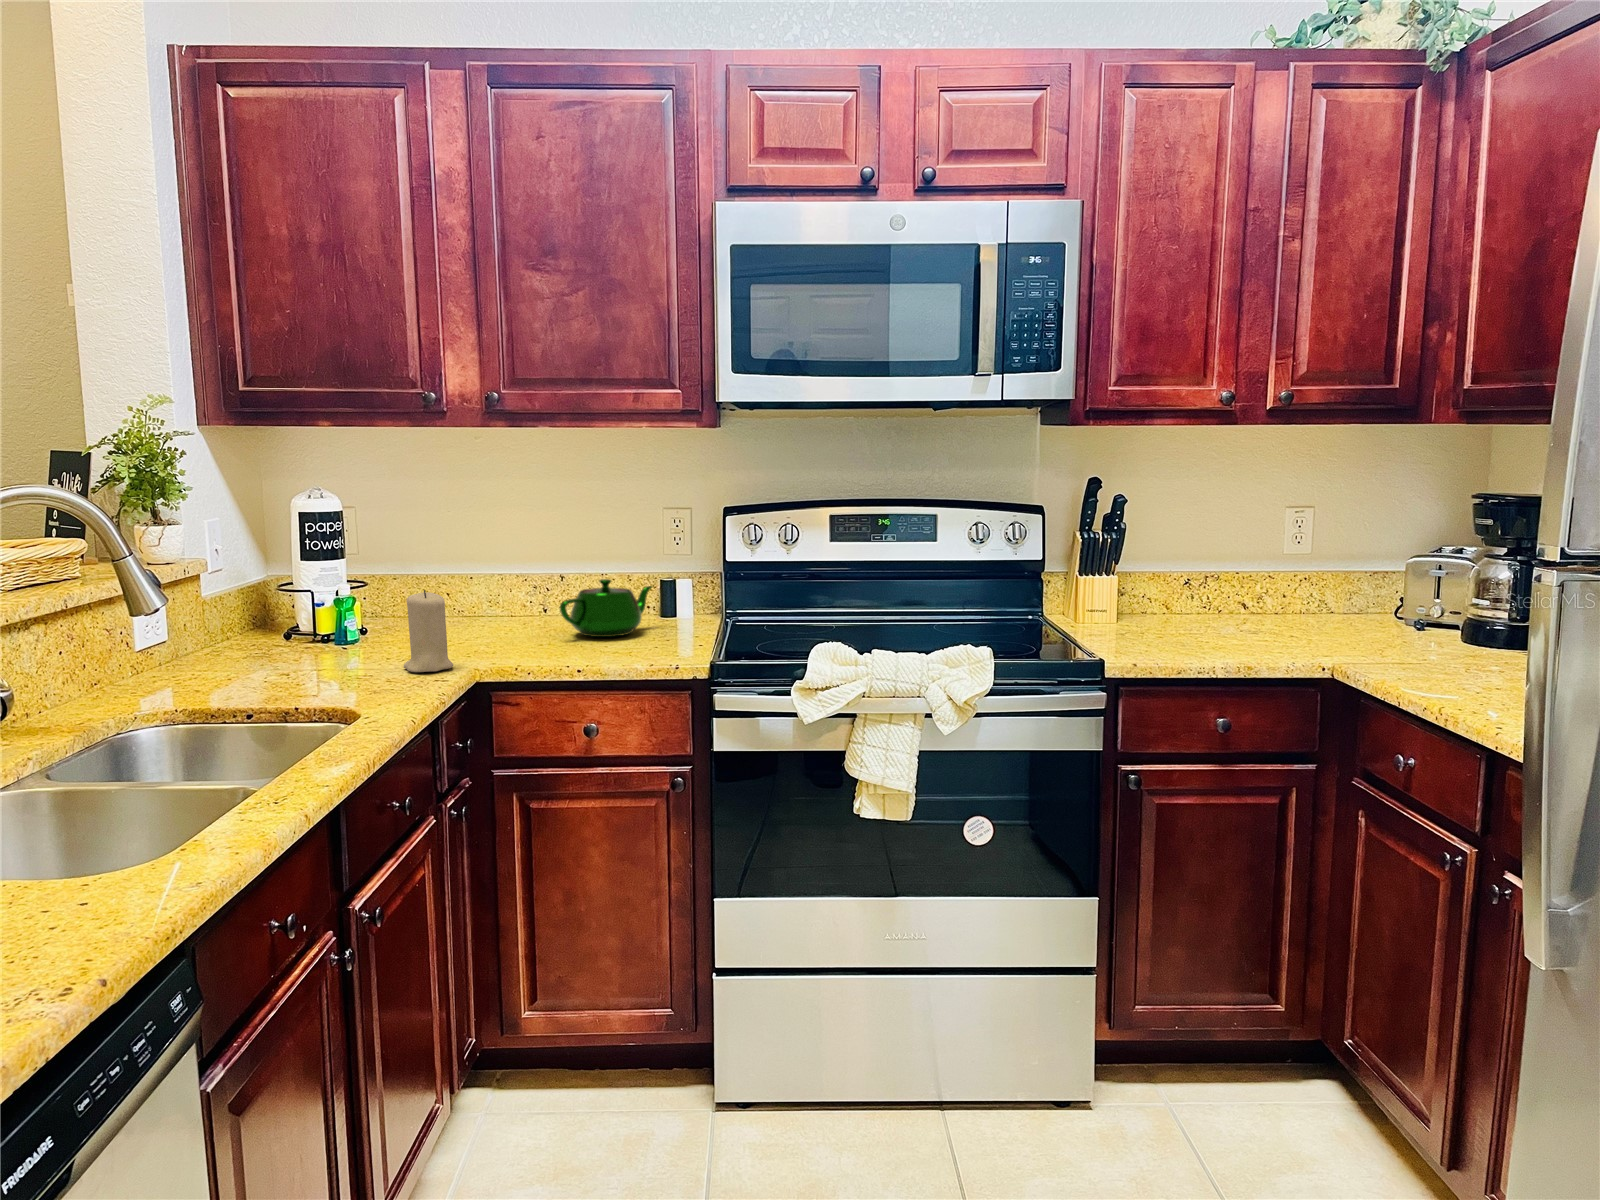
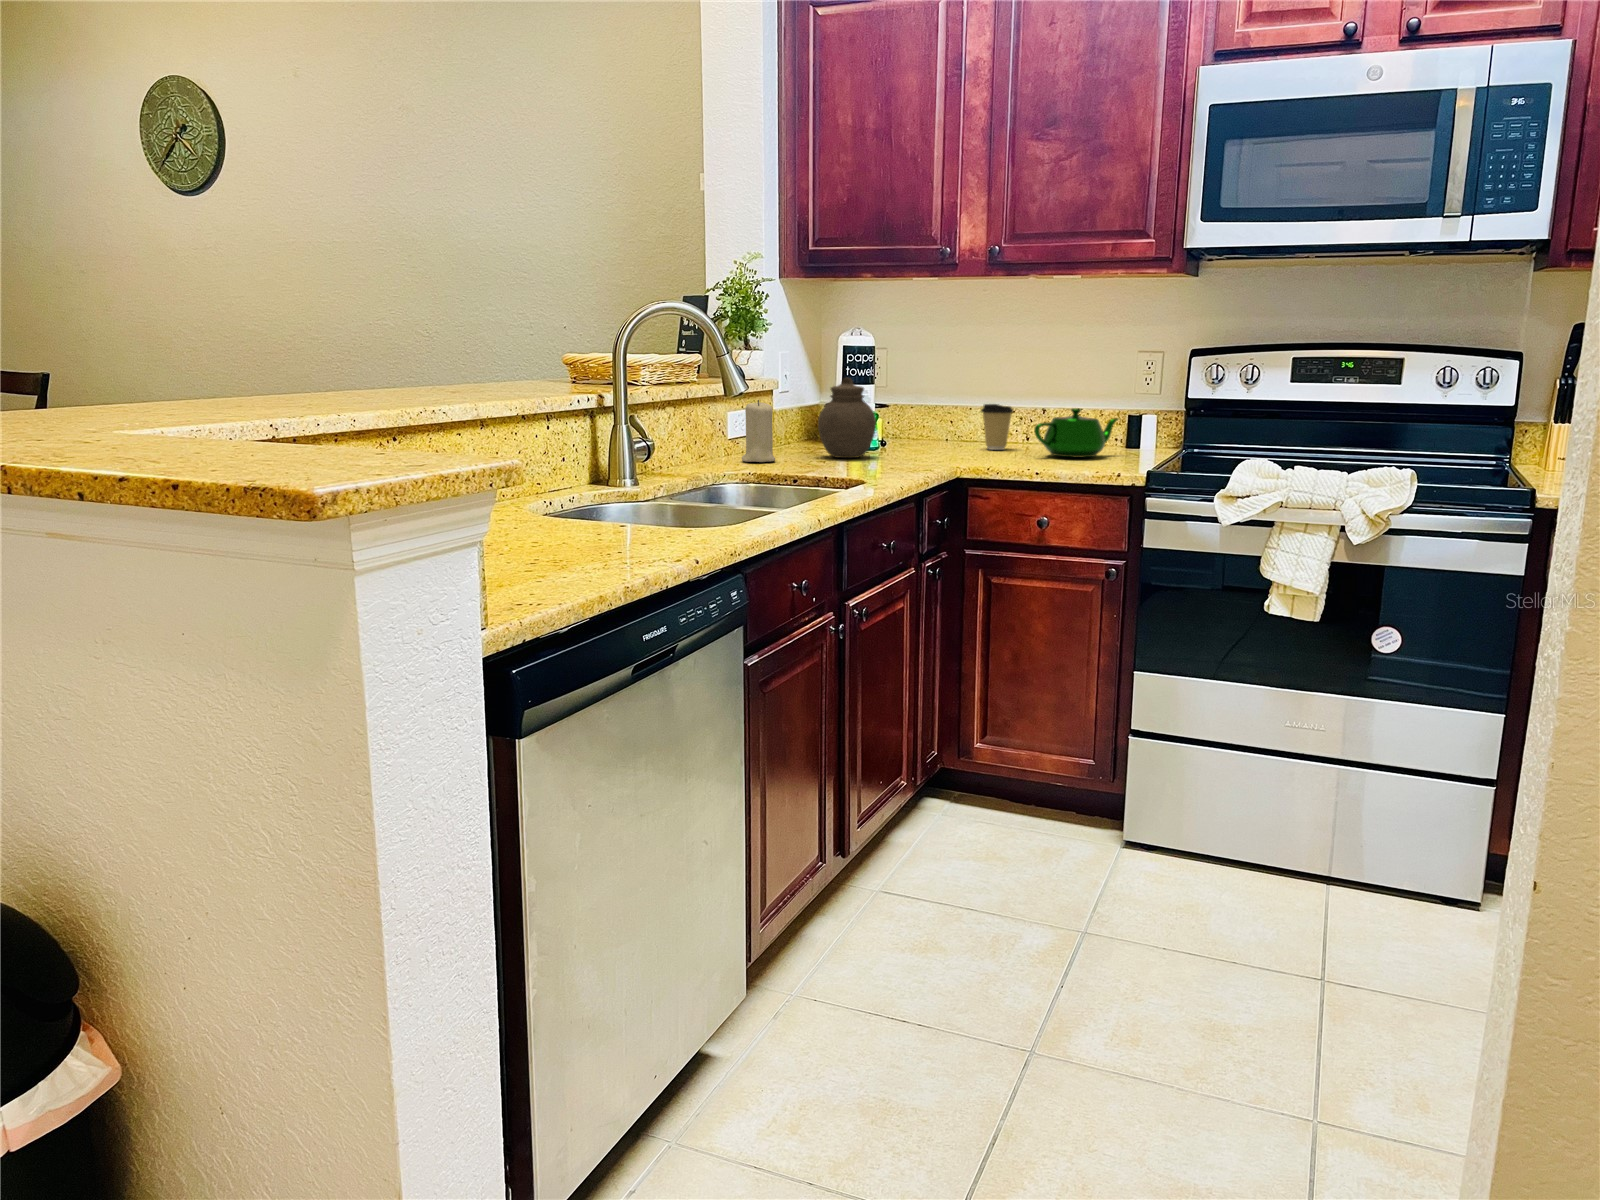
jar: none [272,561,355,666] -> present [818,378,876,458]
coffee cup: none [489,574,530,629] -> present [981,404,1013,450]
candle: present [403,590,453,672] -> present [742,400,775,462]

